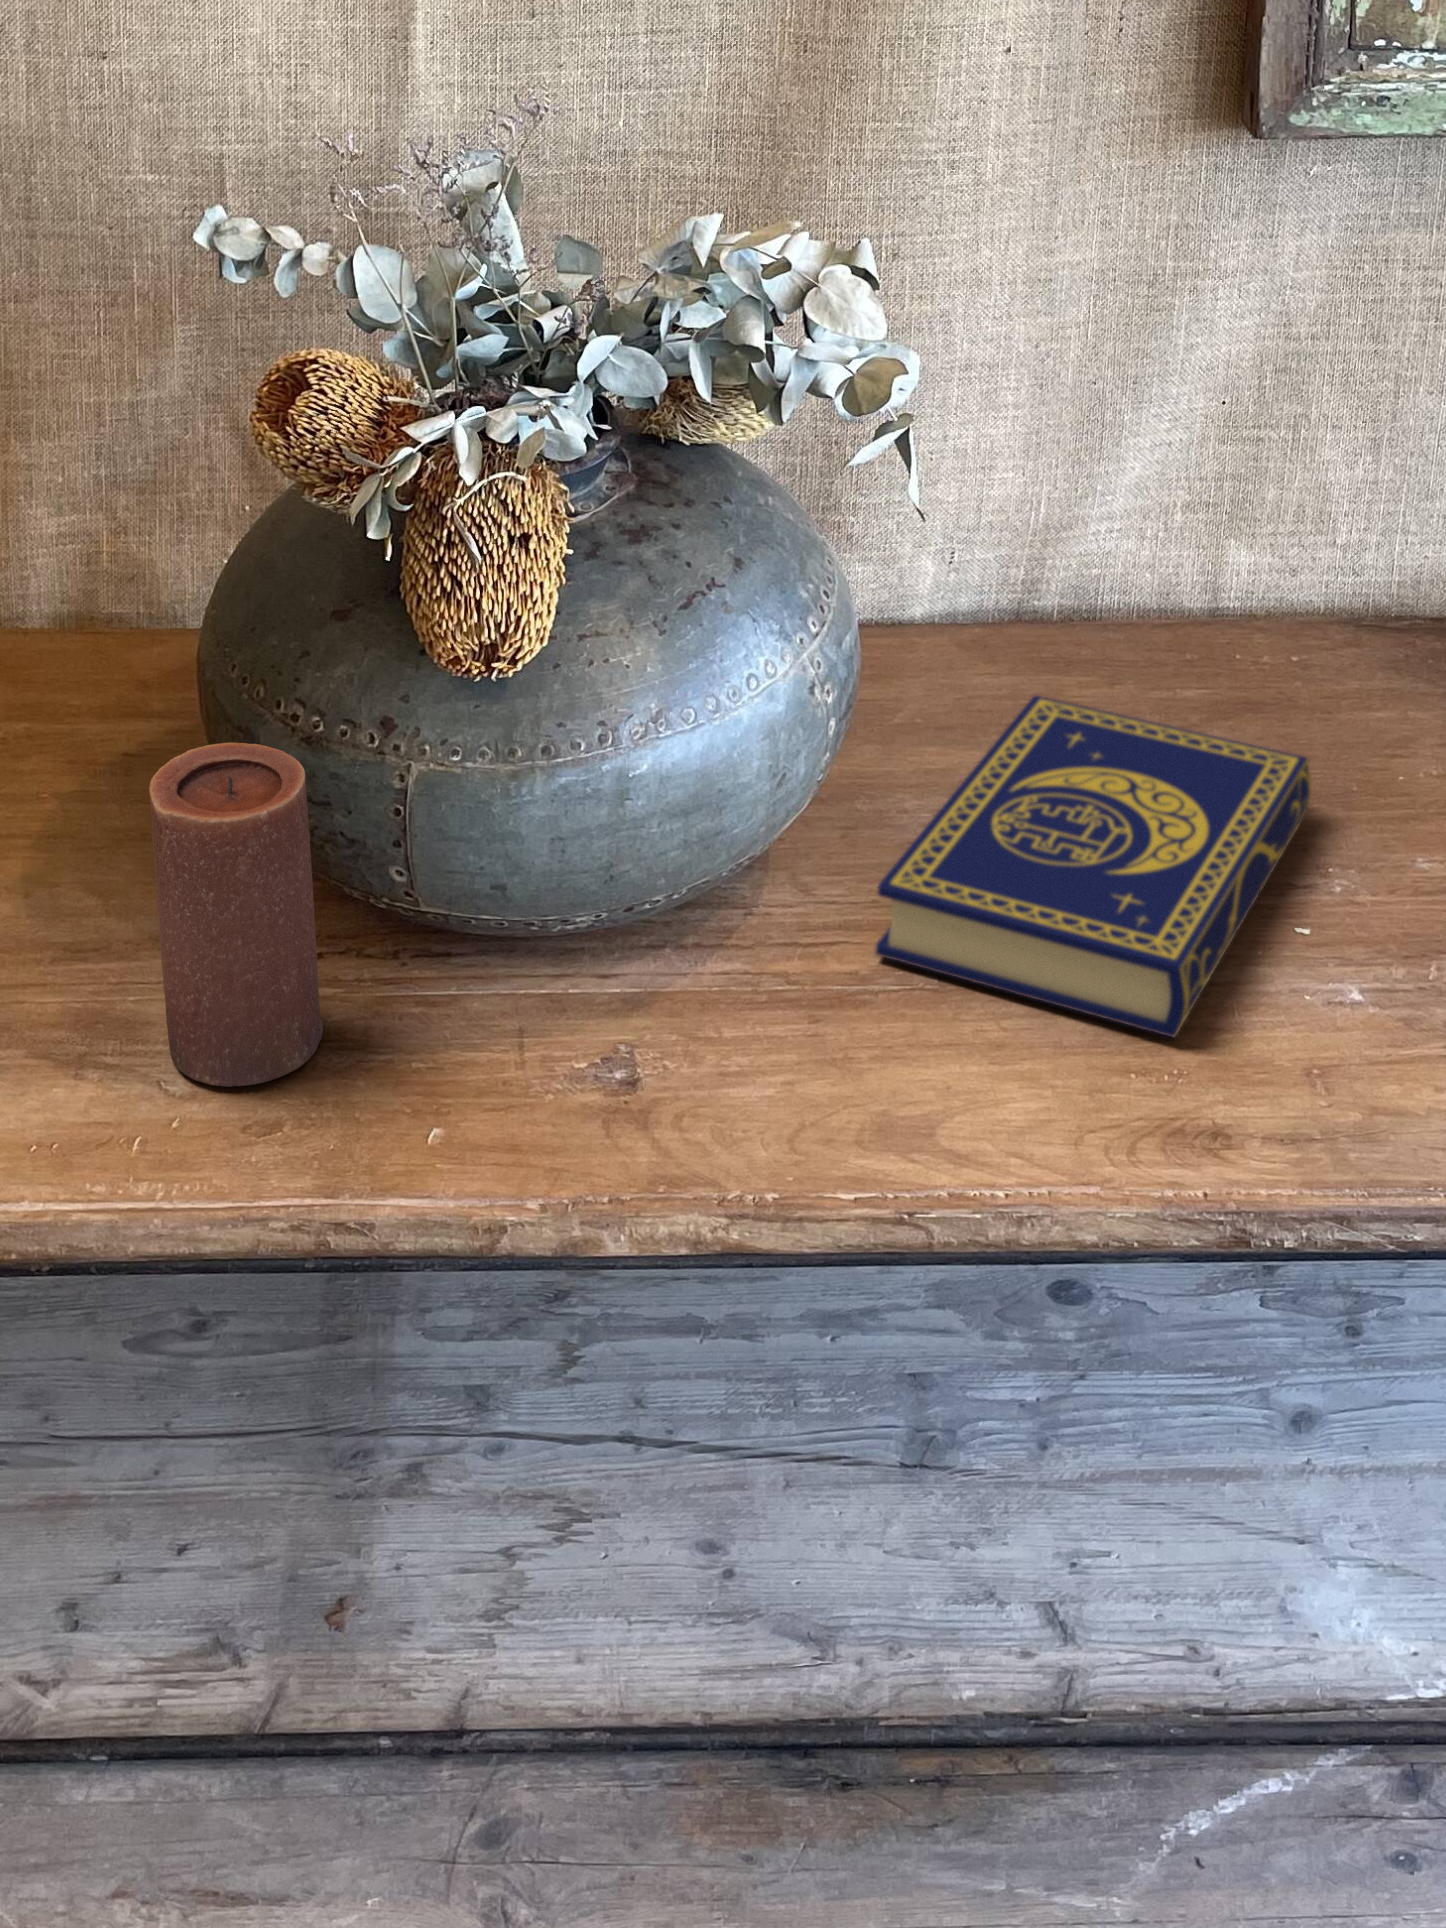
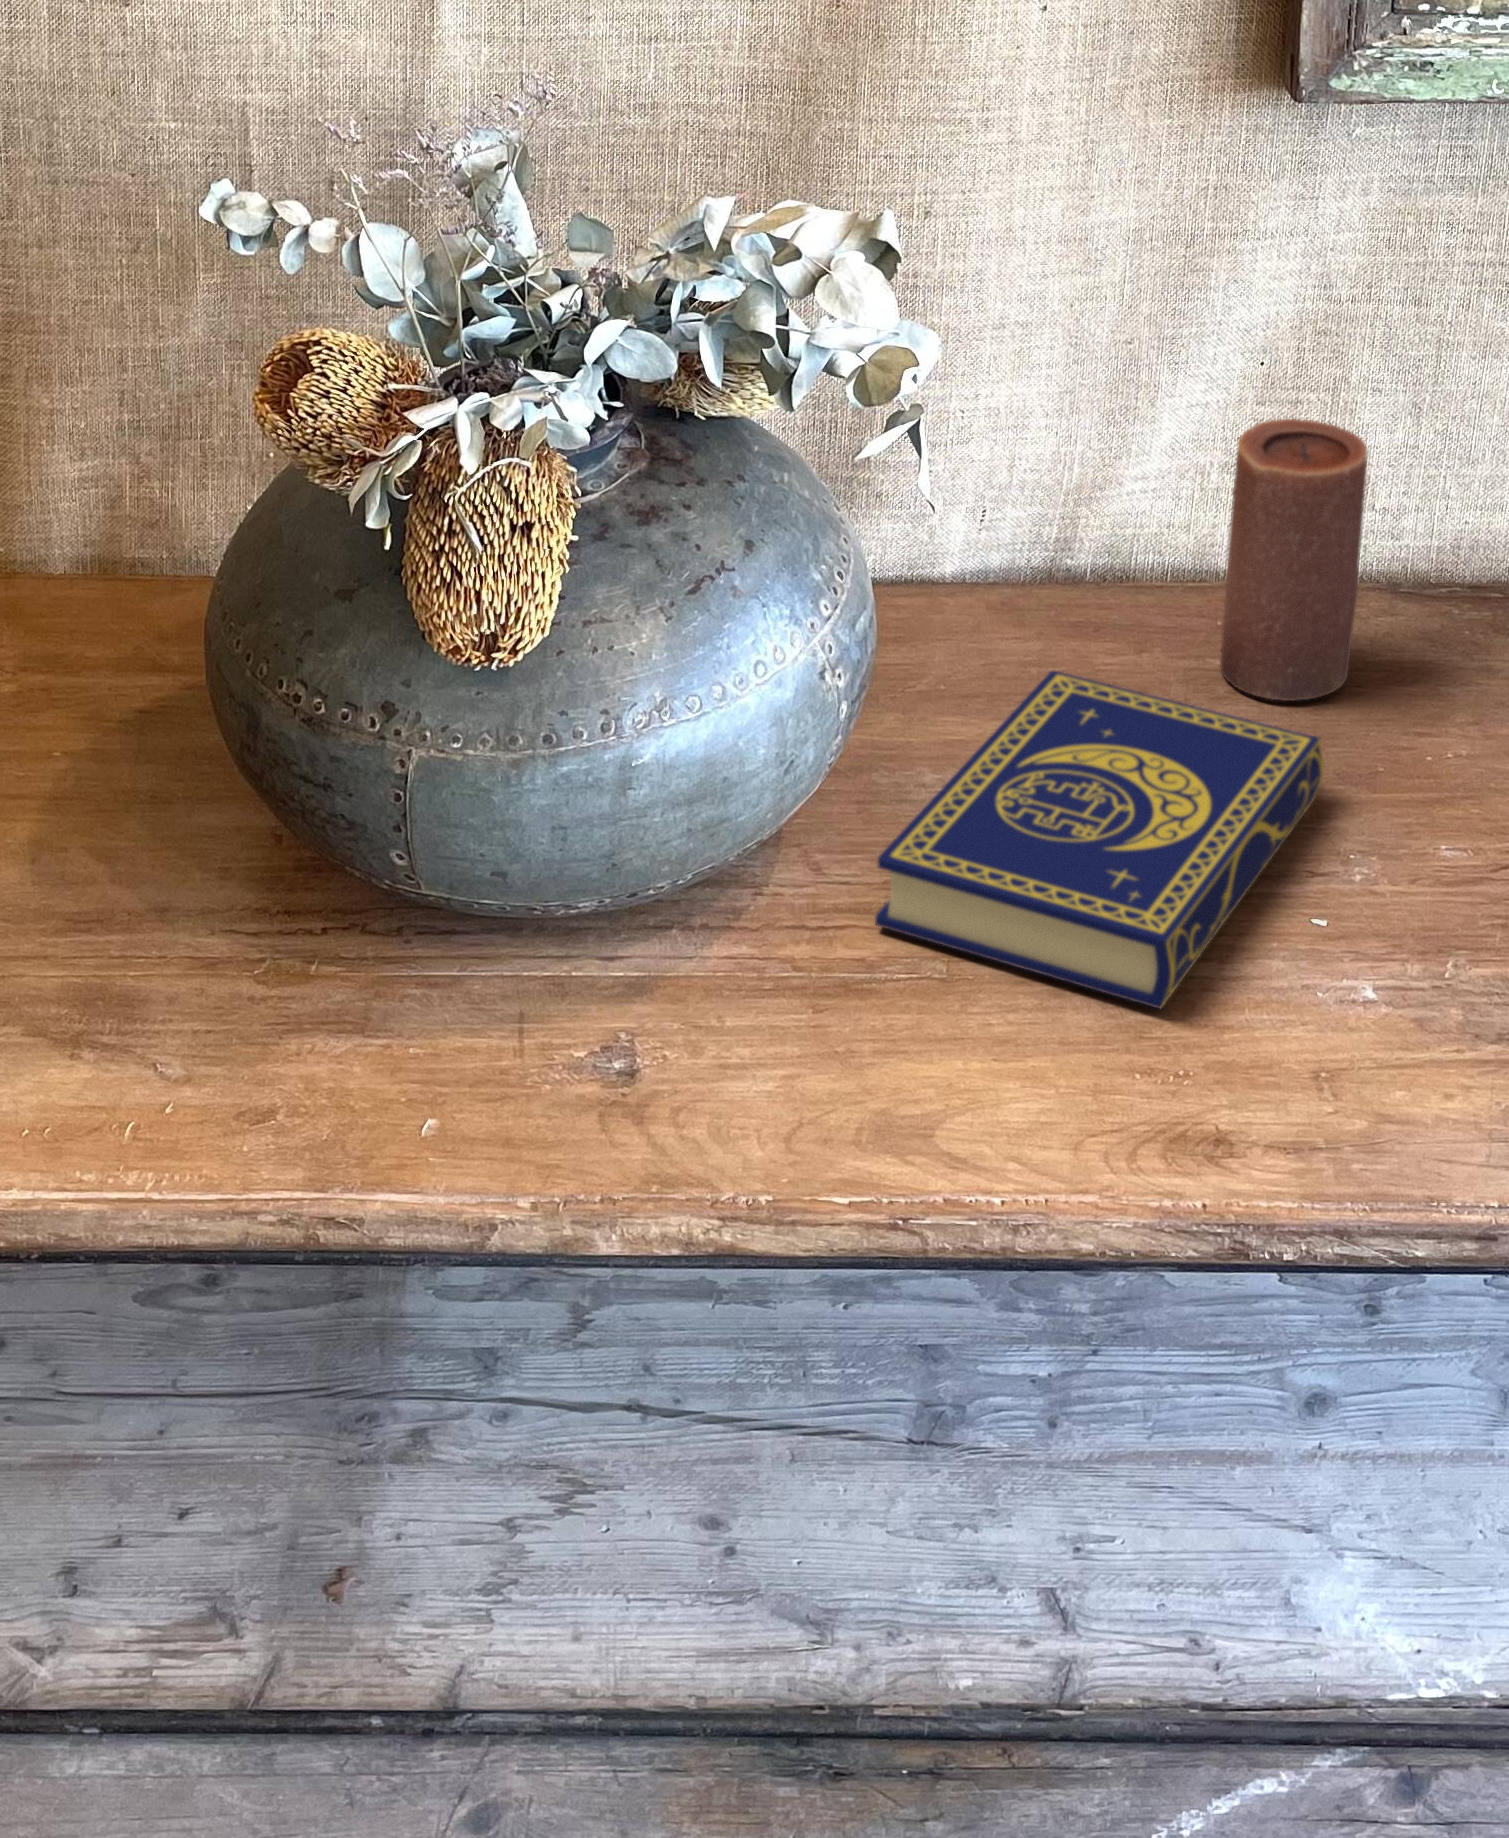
candle: present [149,743,323,1087] -> present [1220,419,1367,701]

